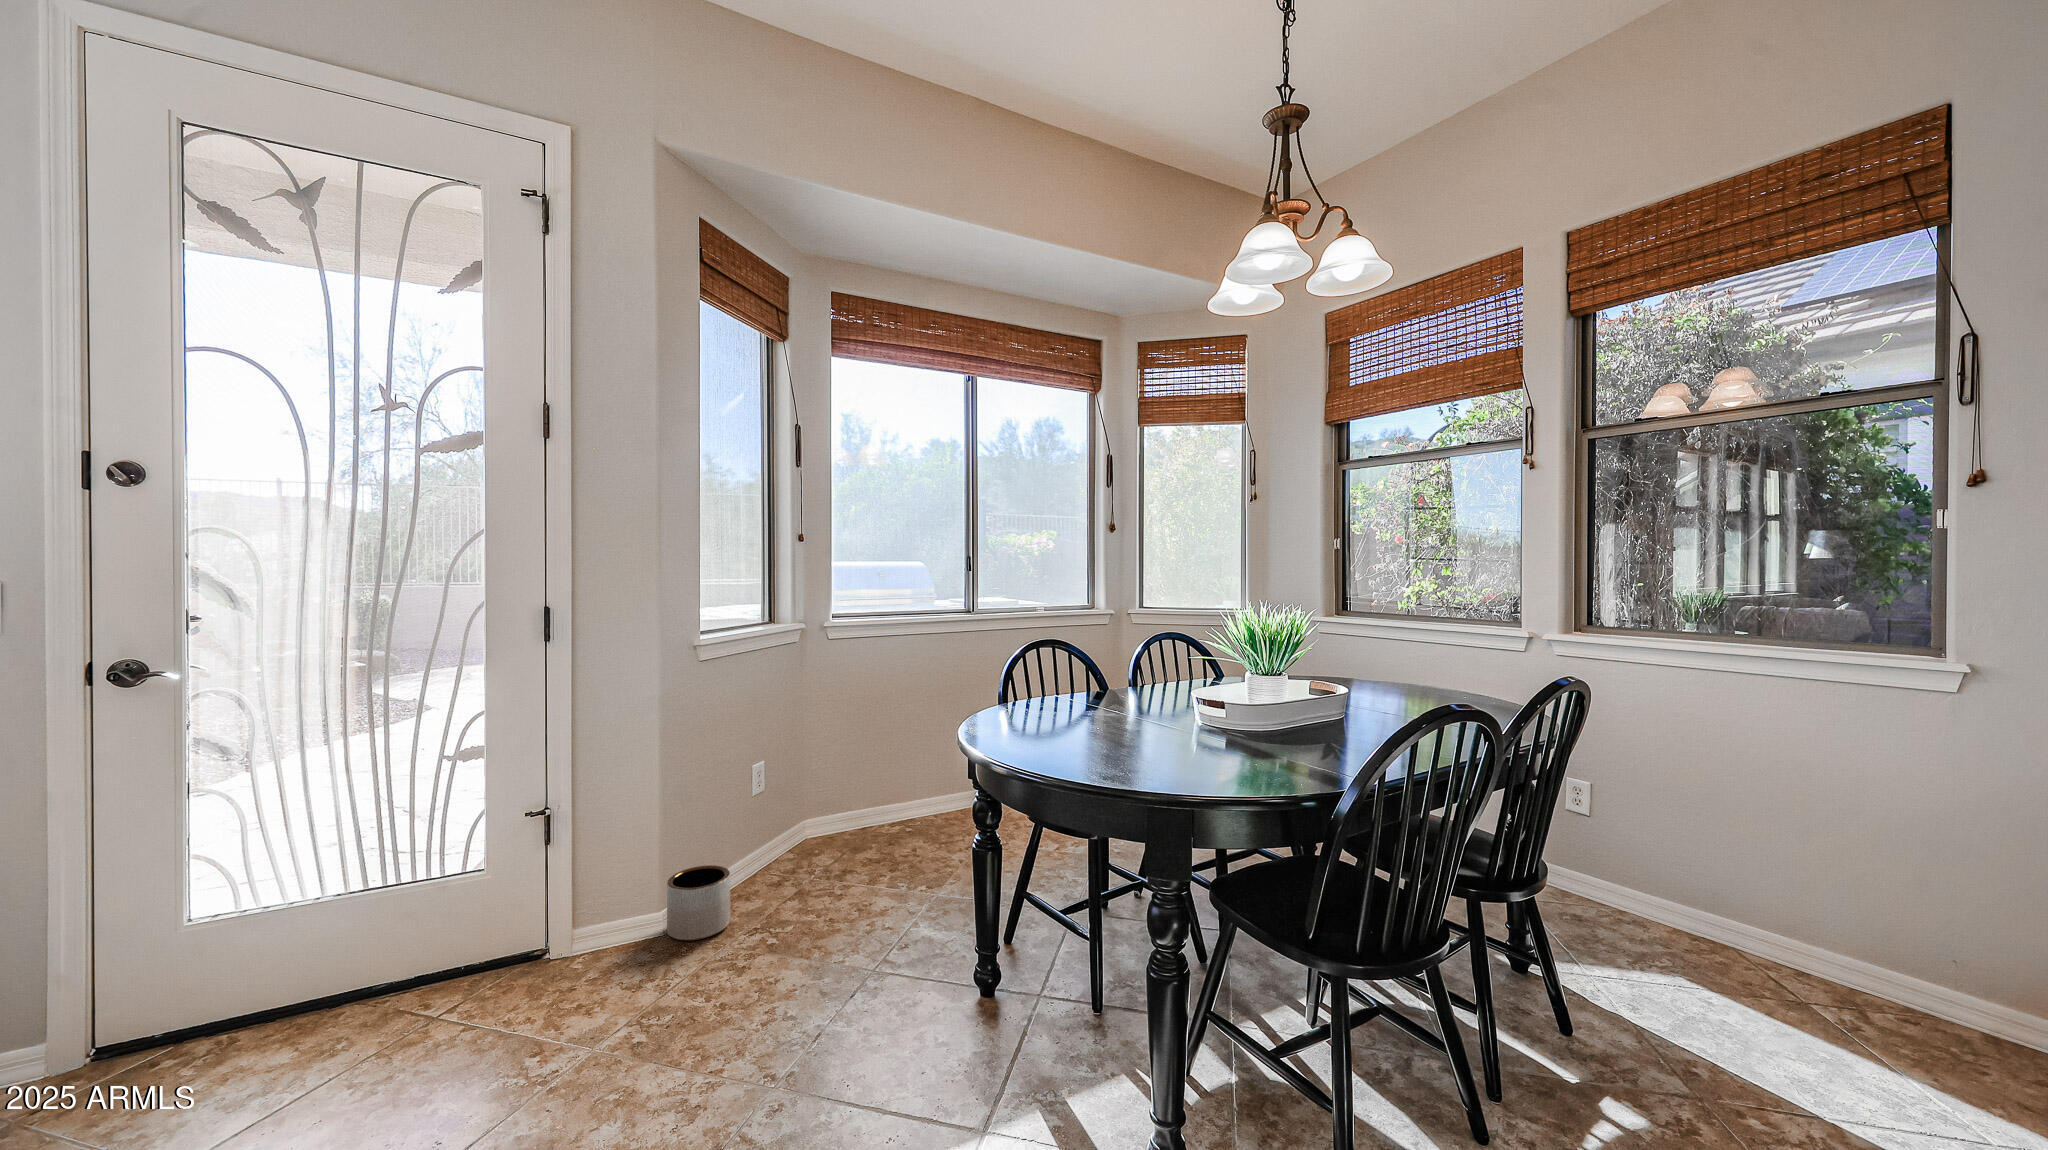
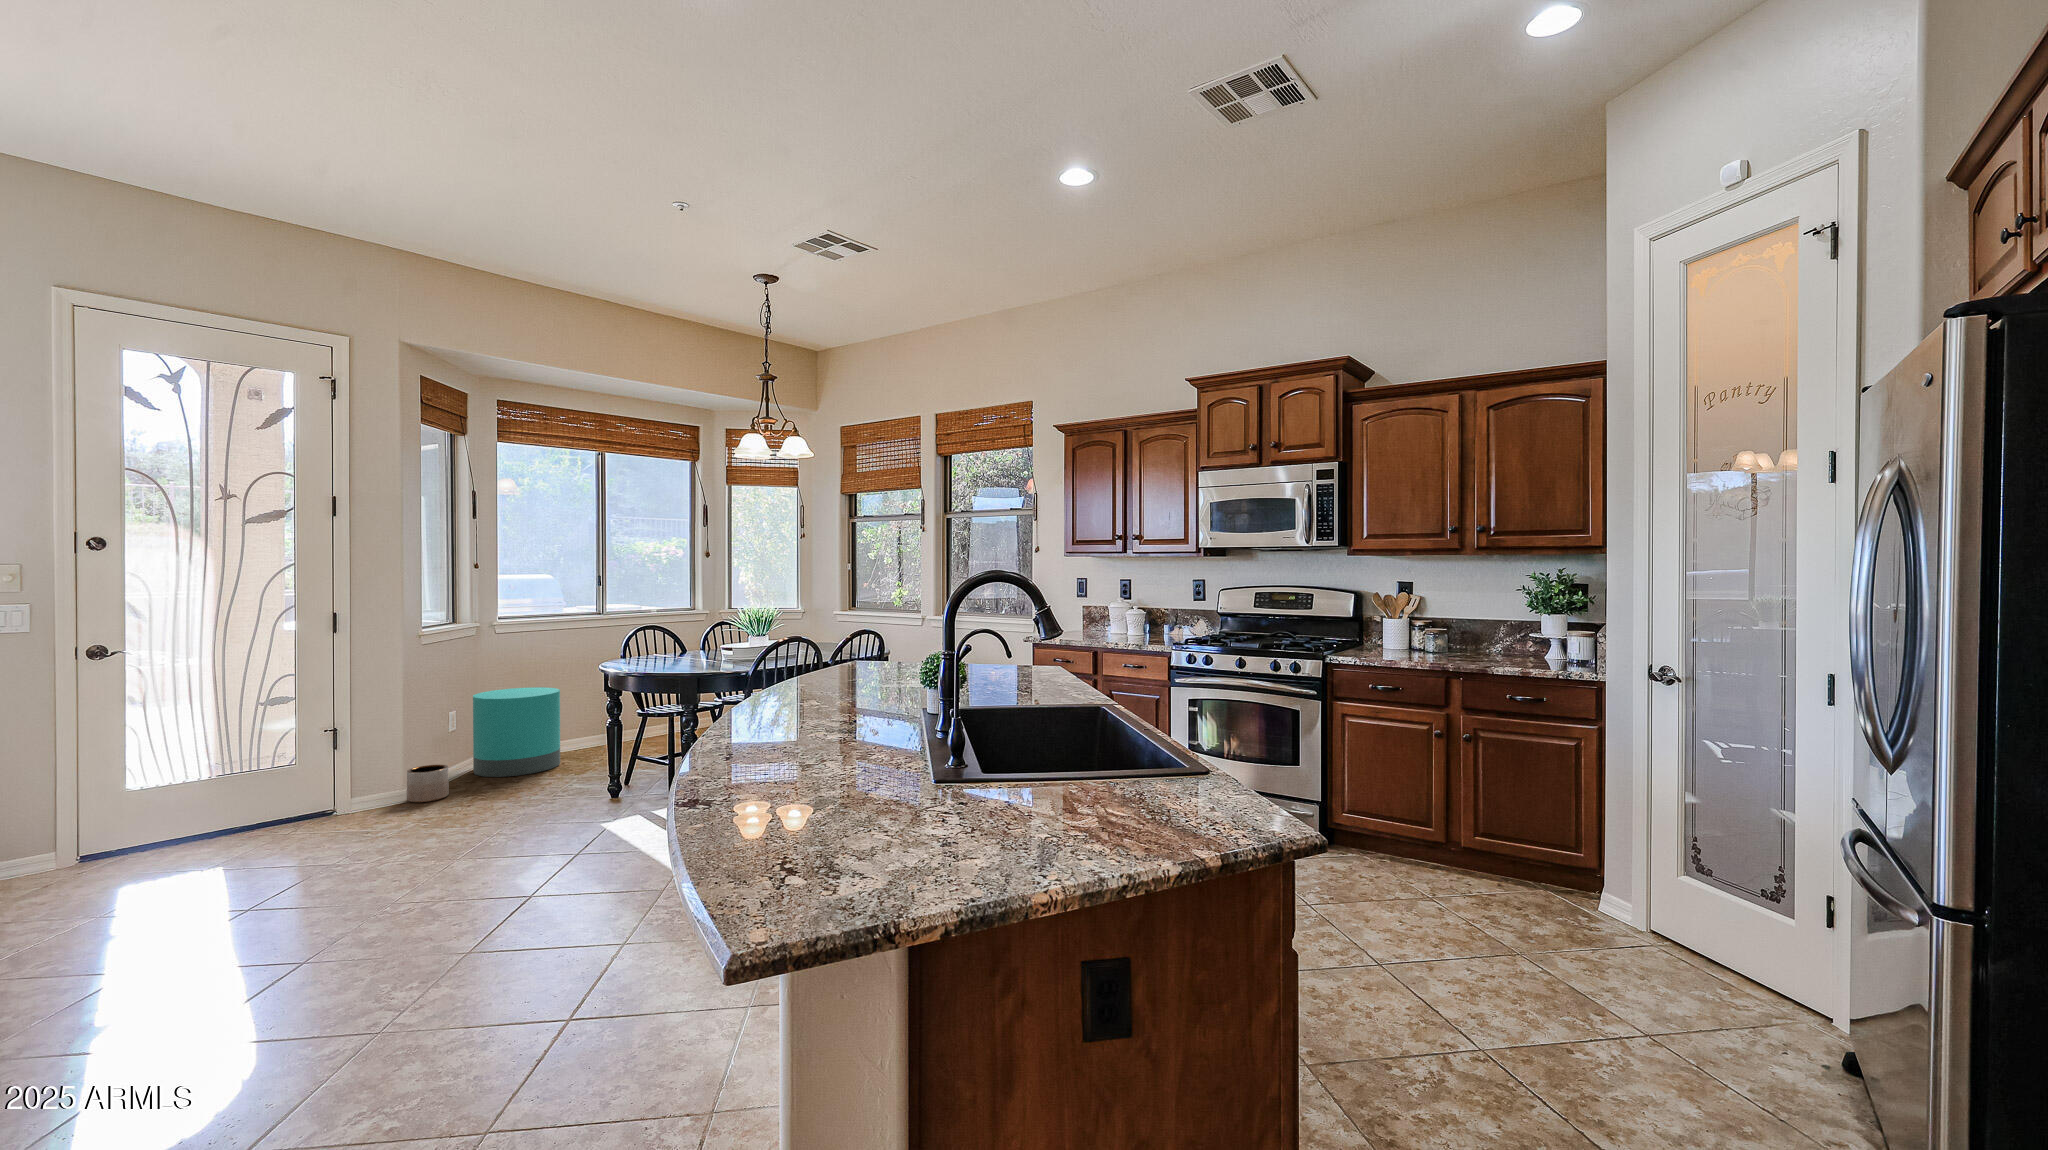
trash can: none [787,724,907,879] -> present [473,687,560,777]

